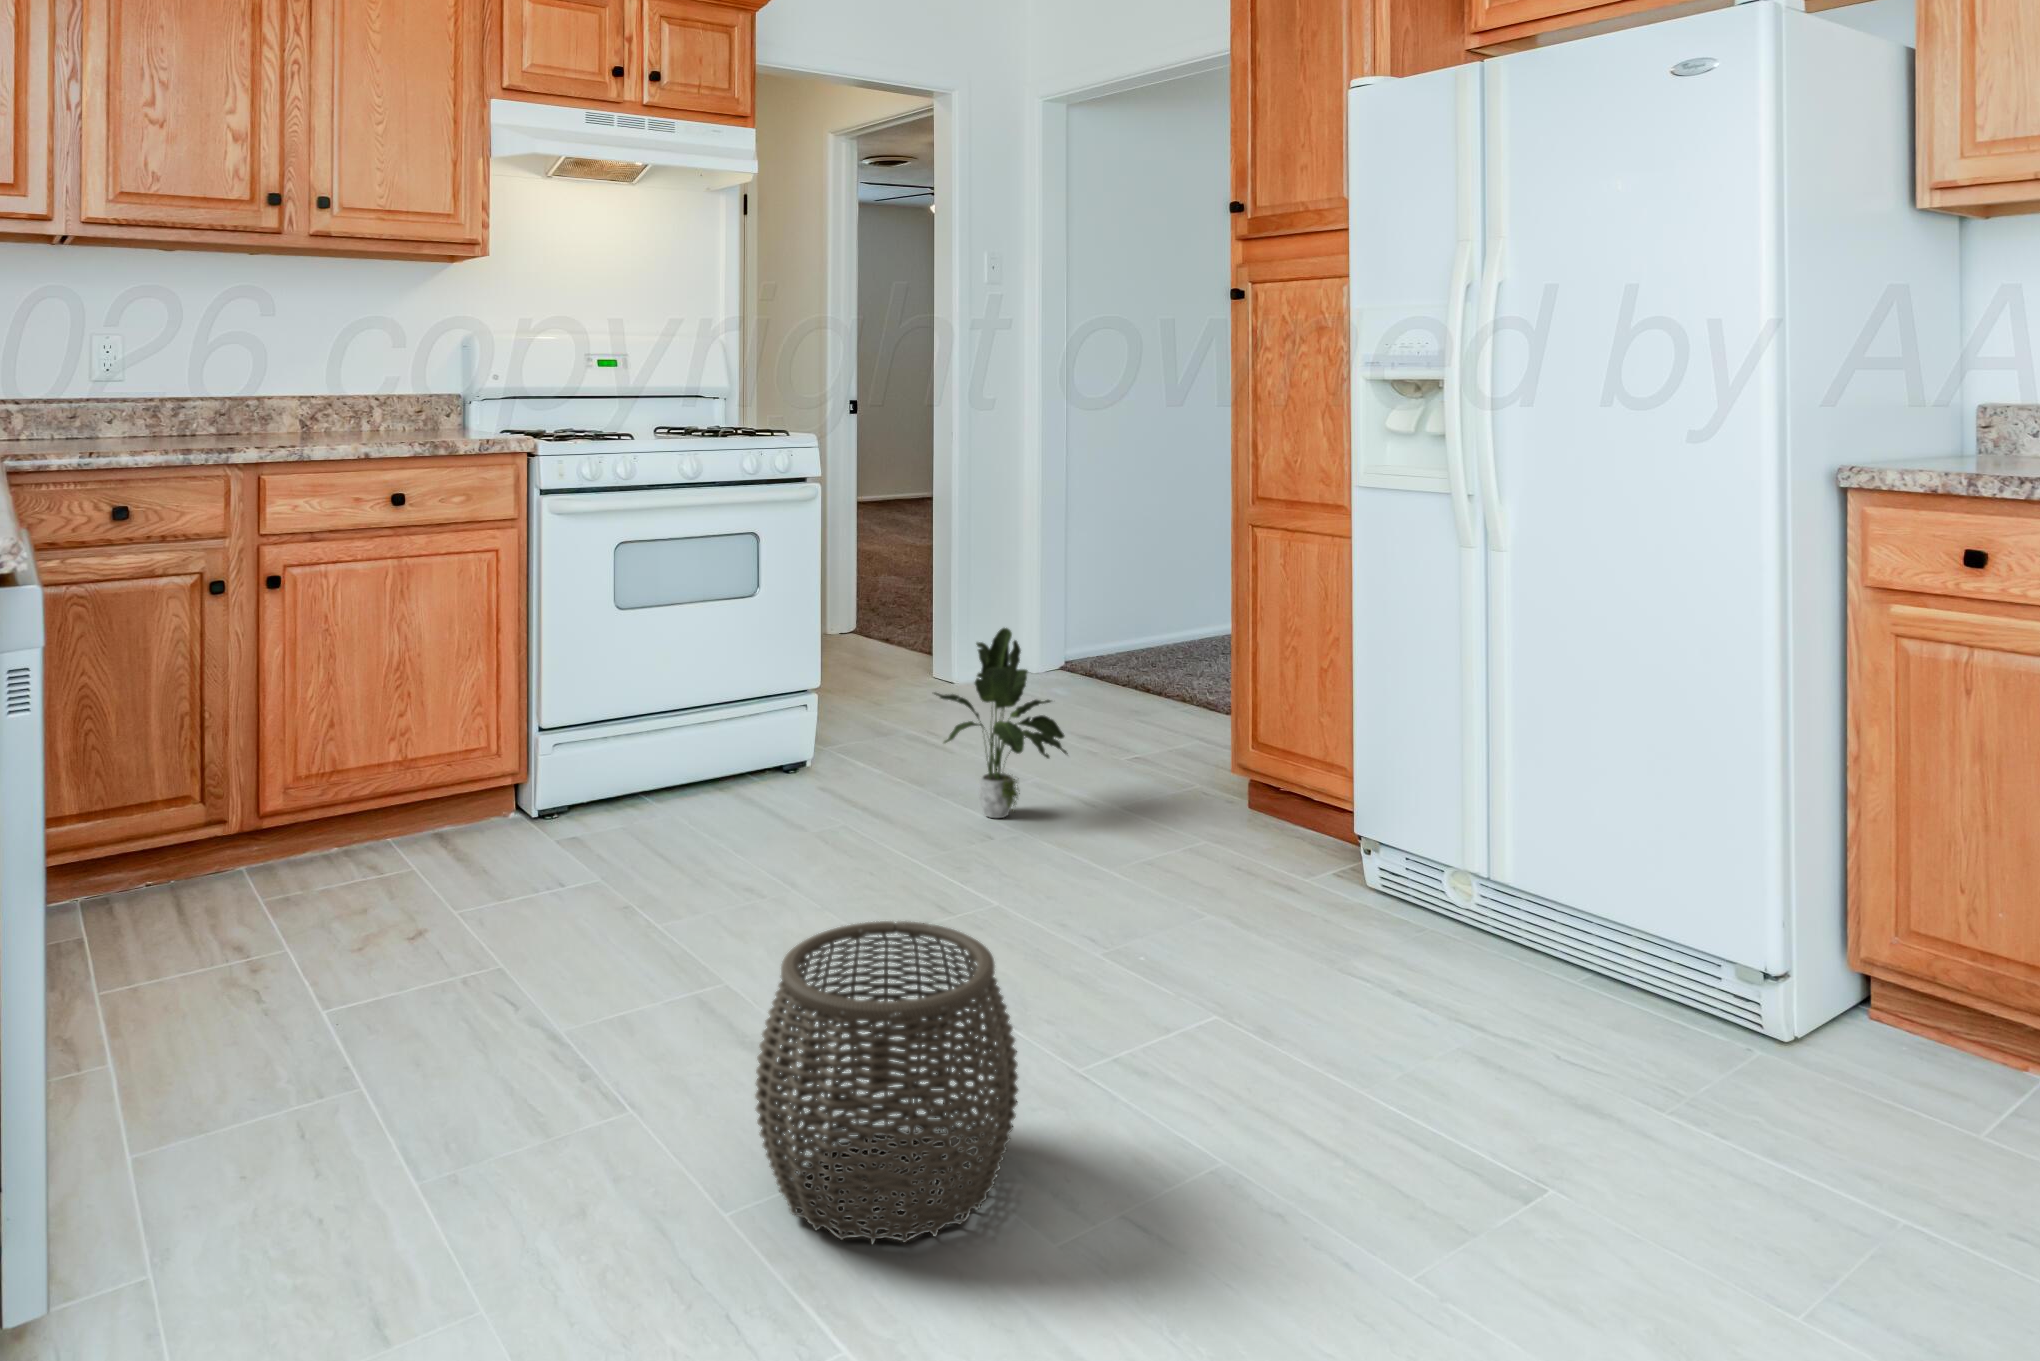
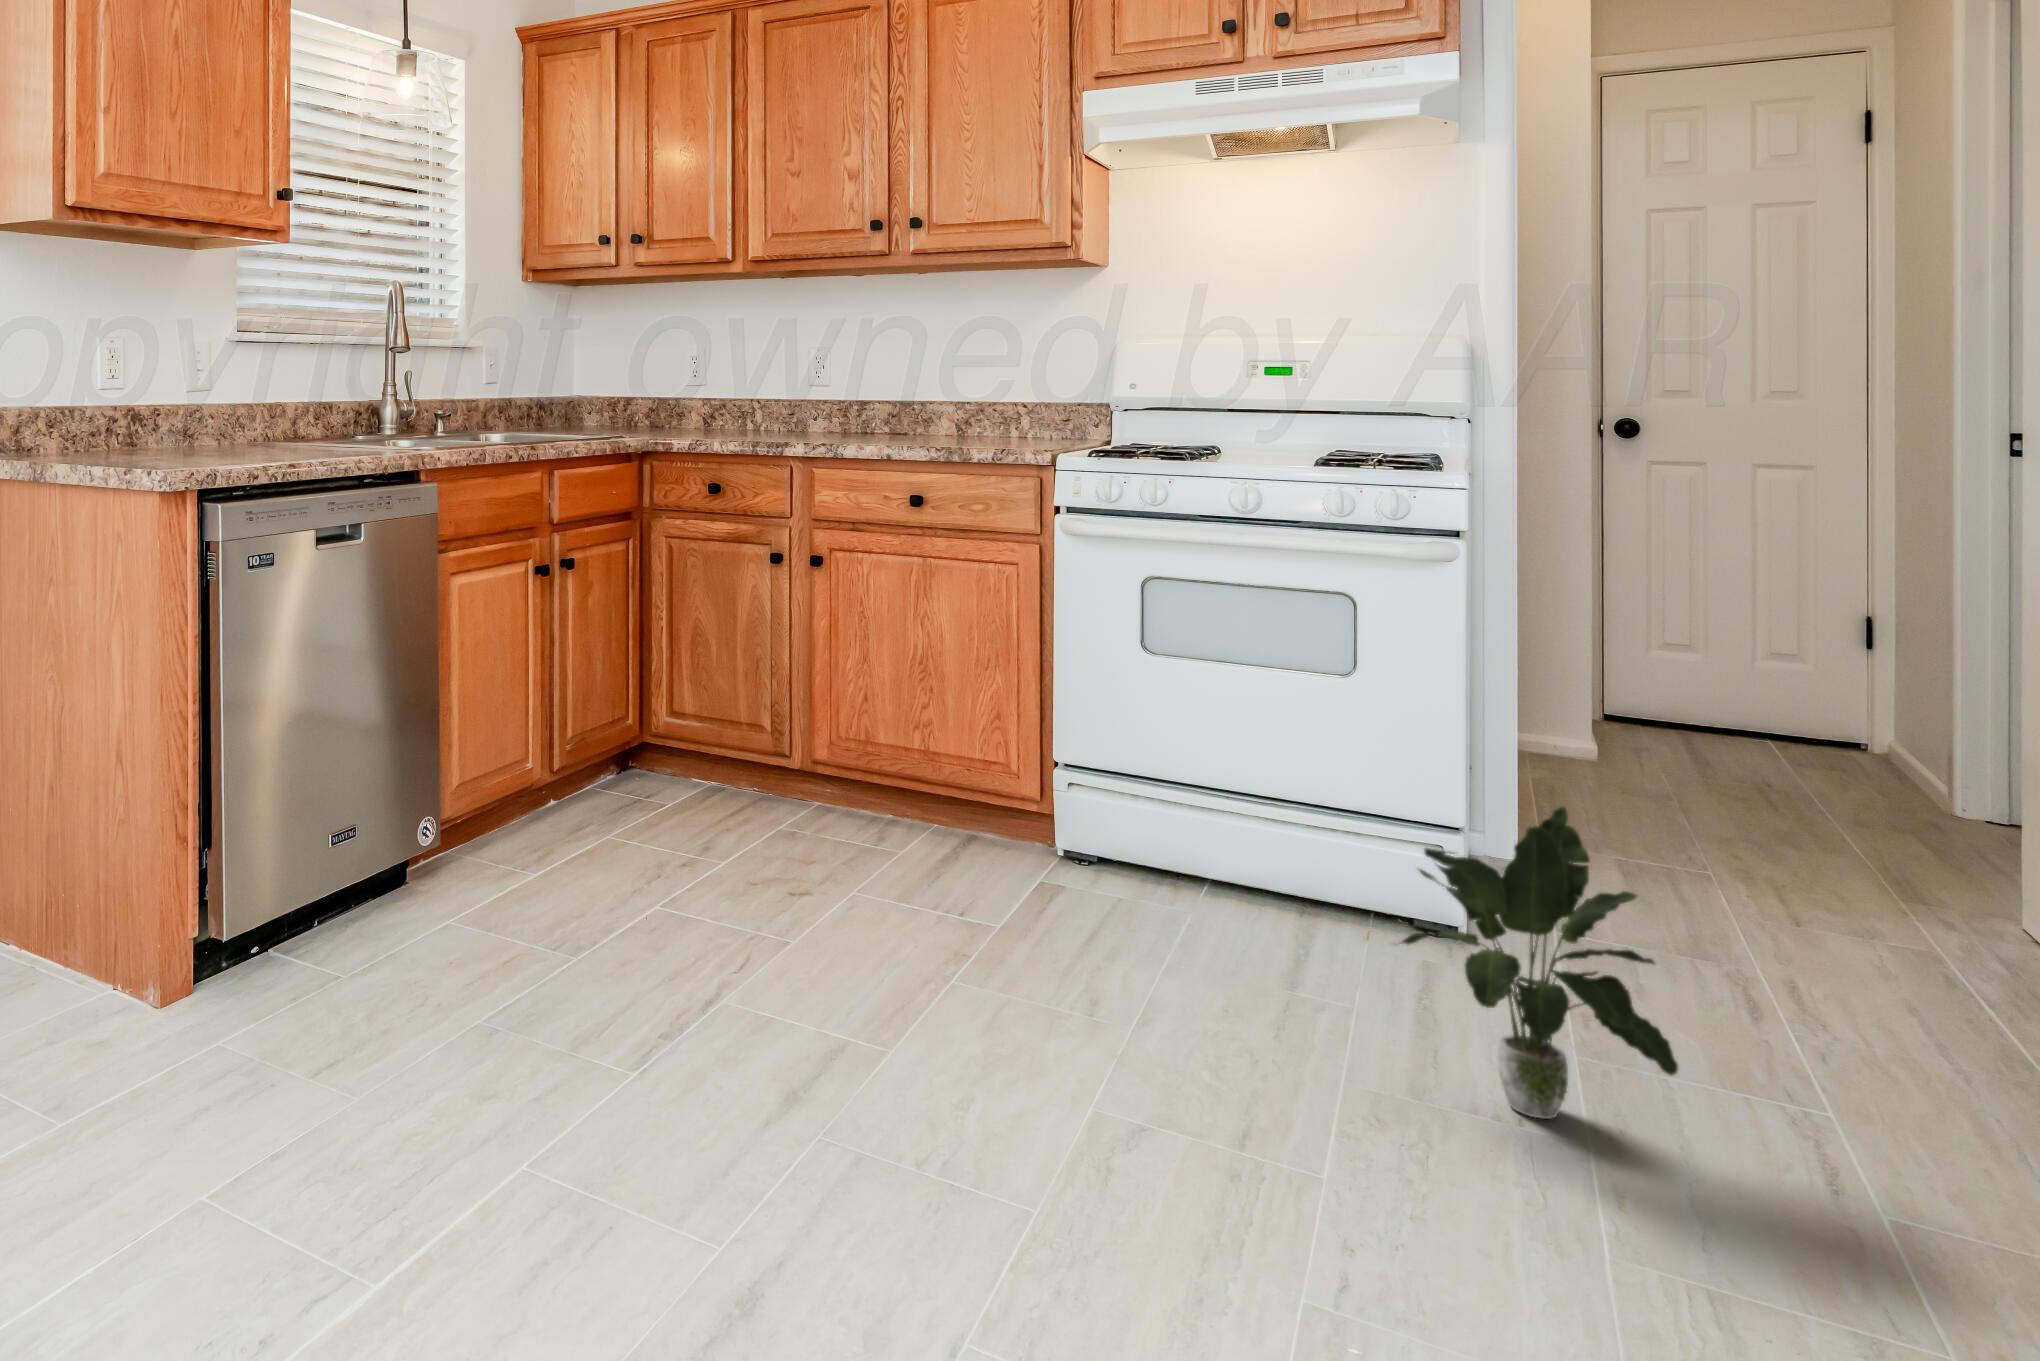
woven basket: present [755,921,1018,1245] -> none [340,933,609,1268]

